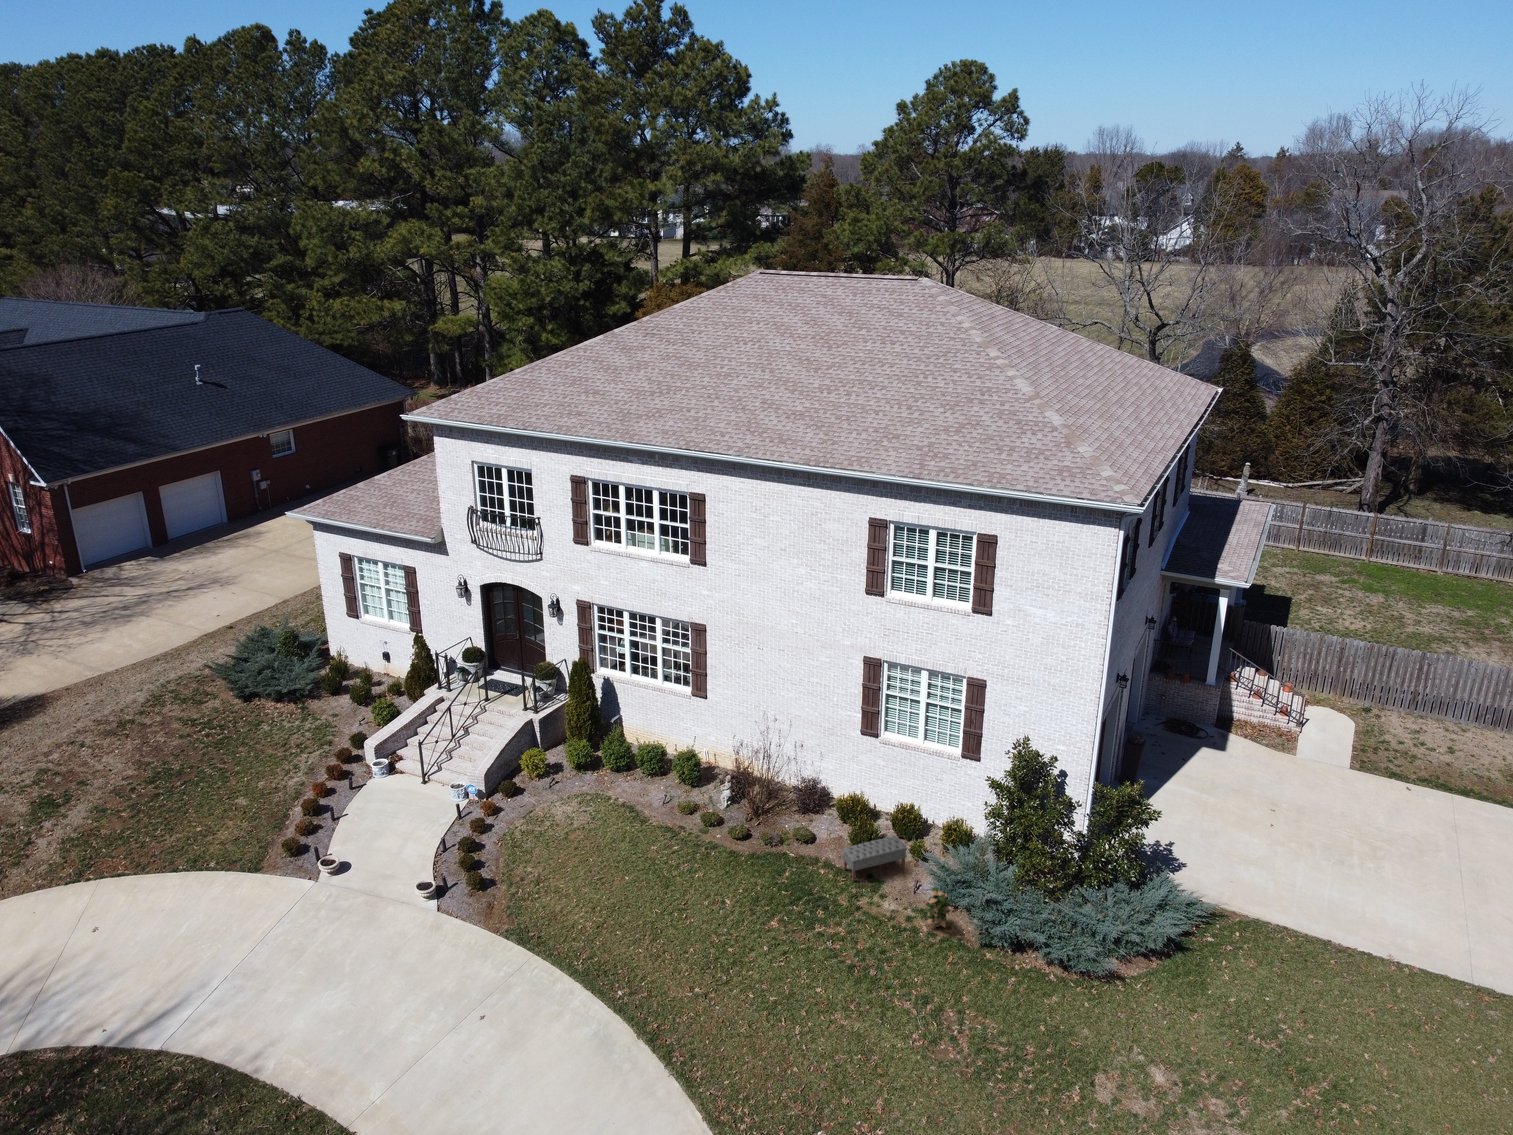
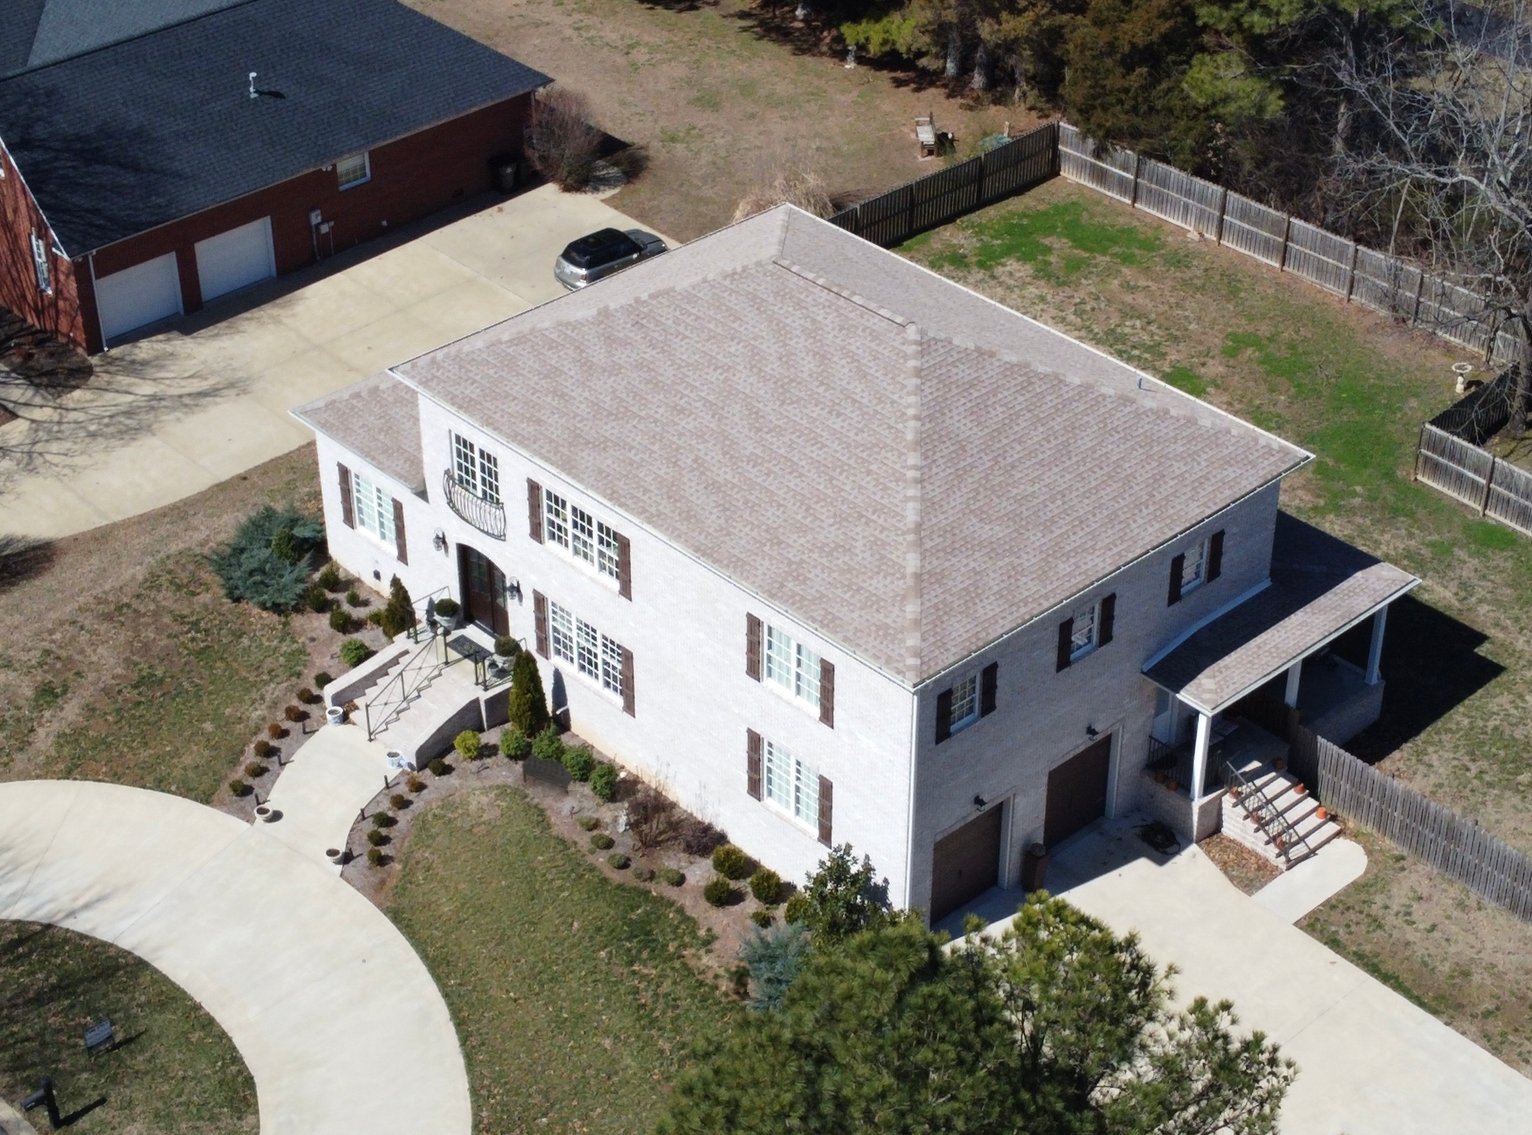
bench: present [843,836,907,882] -> present [522,754,573,795]

